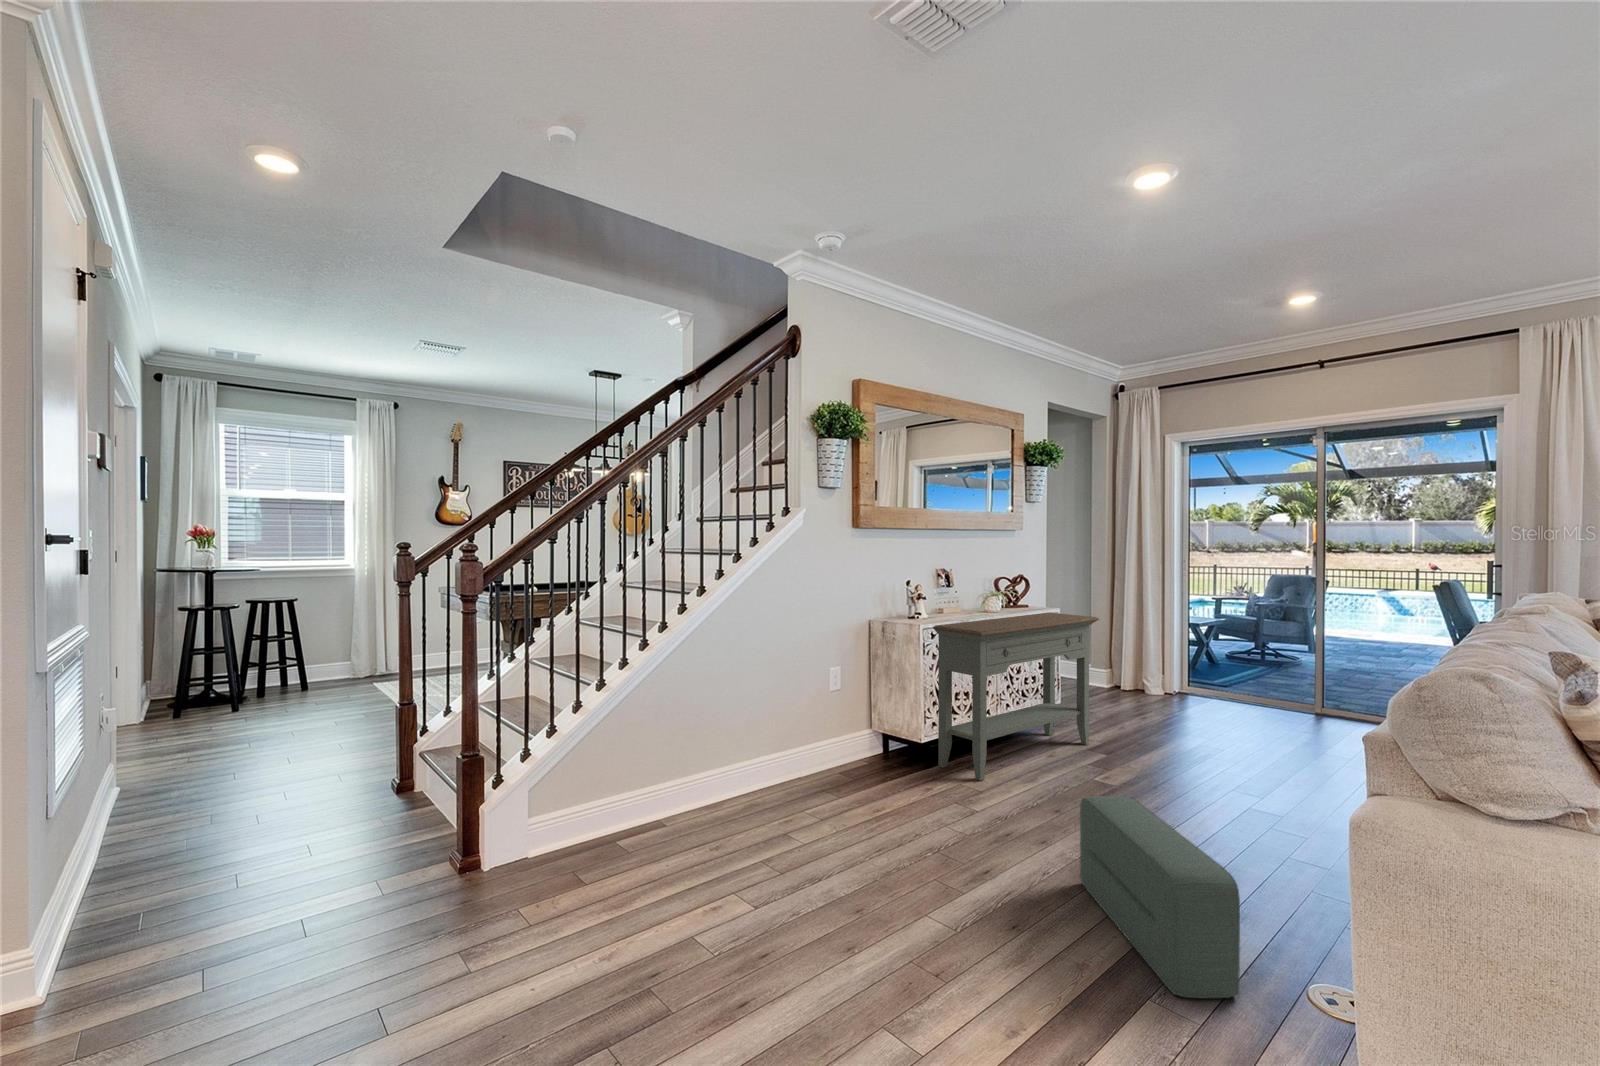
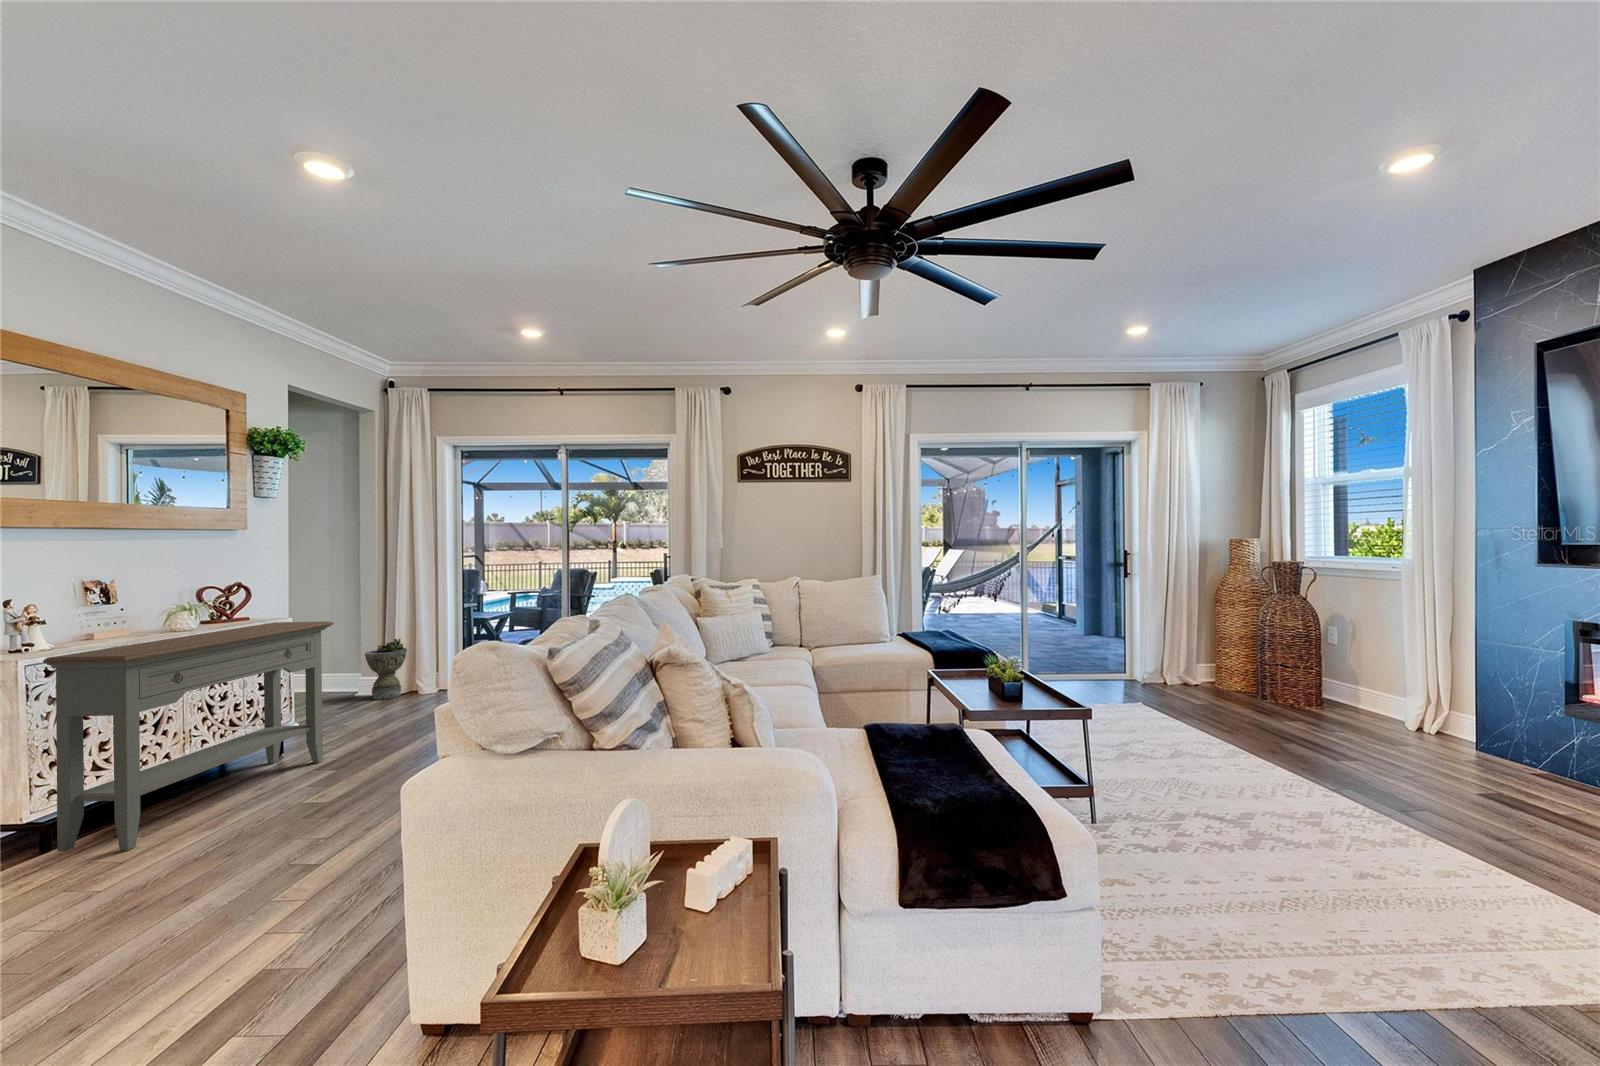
planter: none [1099,636,1137,694] -> present [365,639,407,700]
pouf: present [1080,796,1240,998] -> none [219,813,364,1019]

